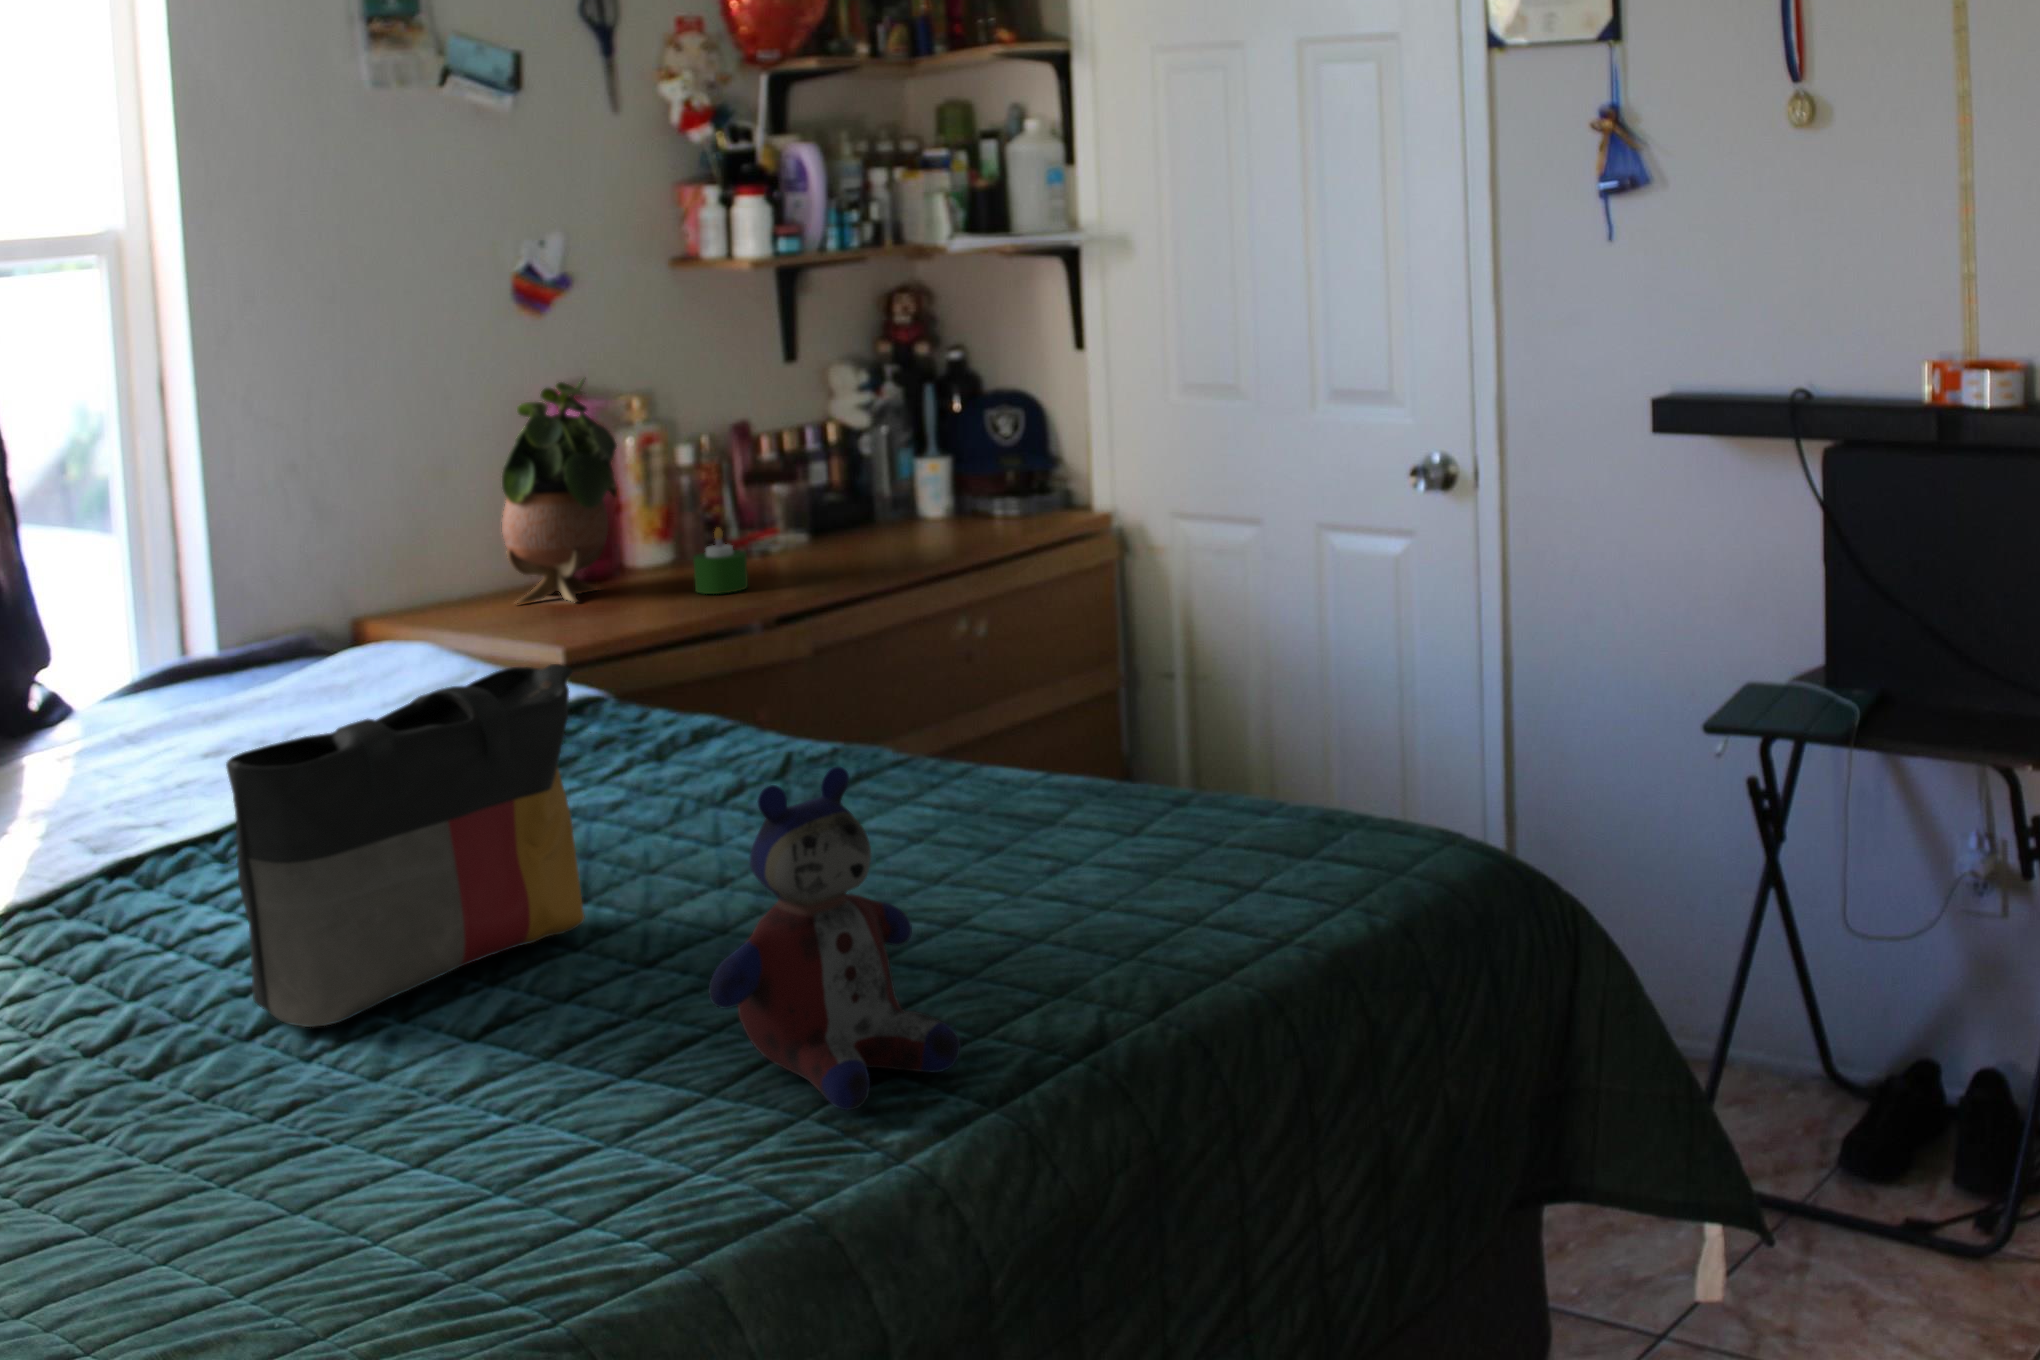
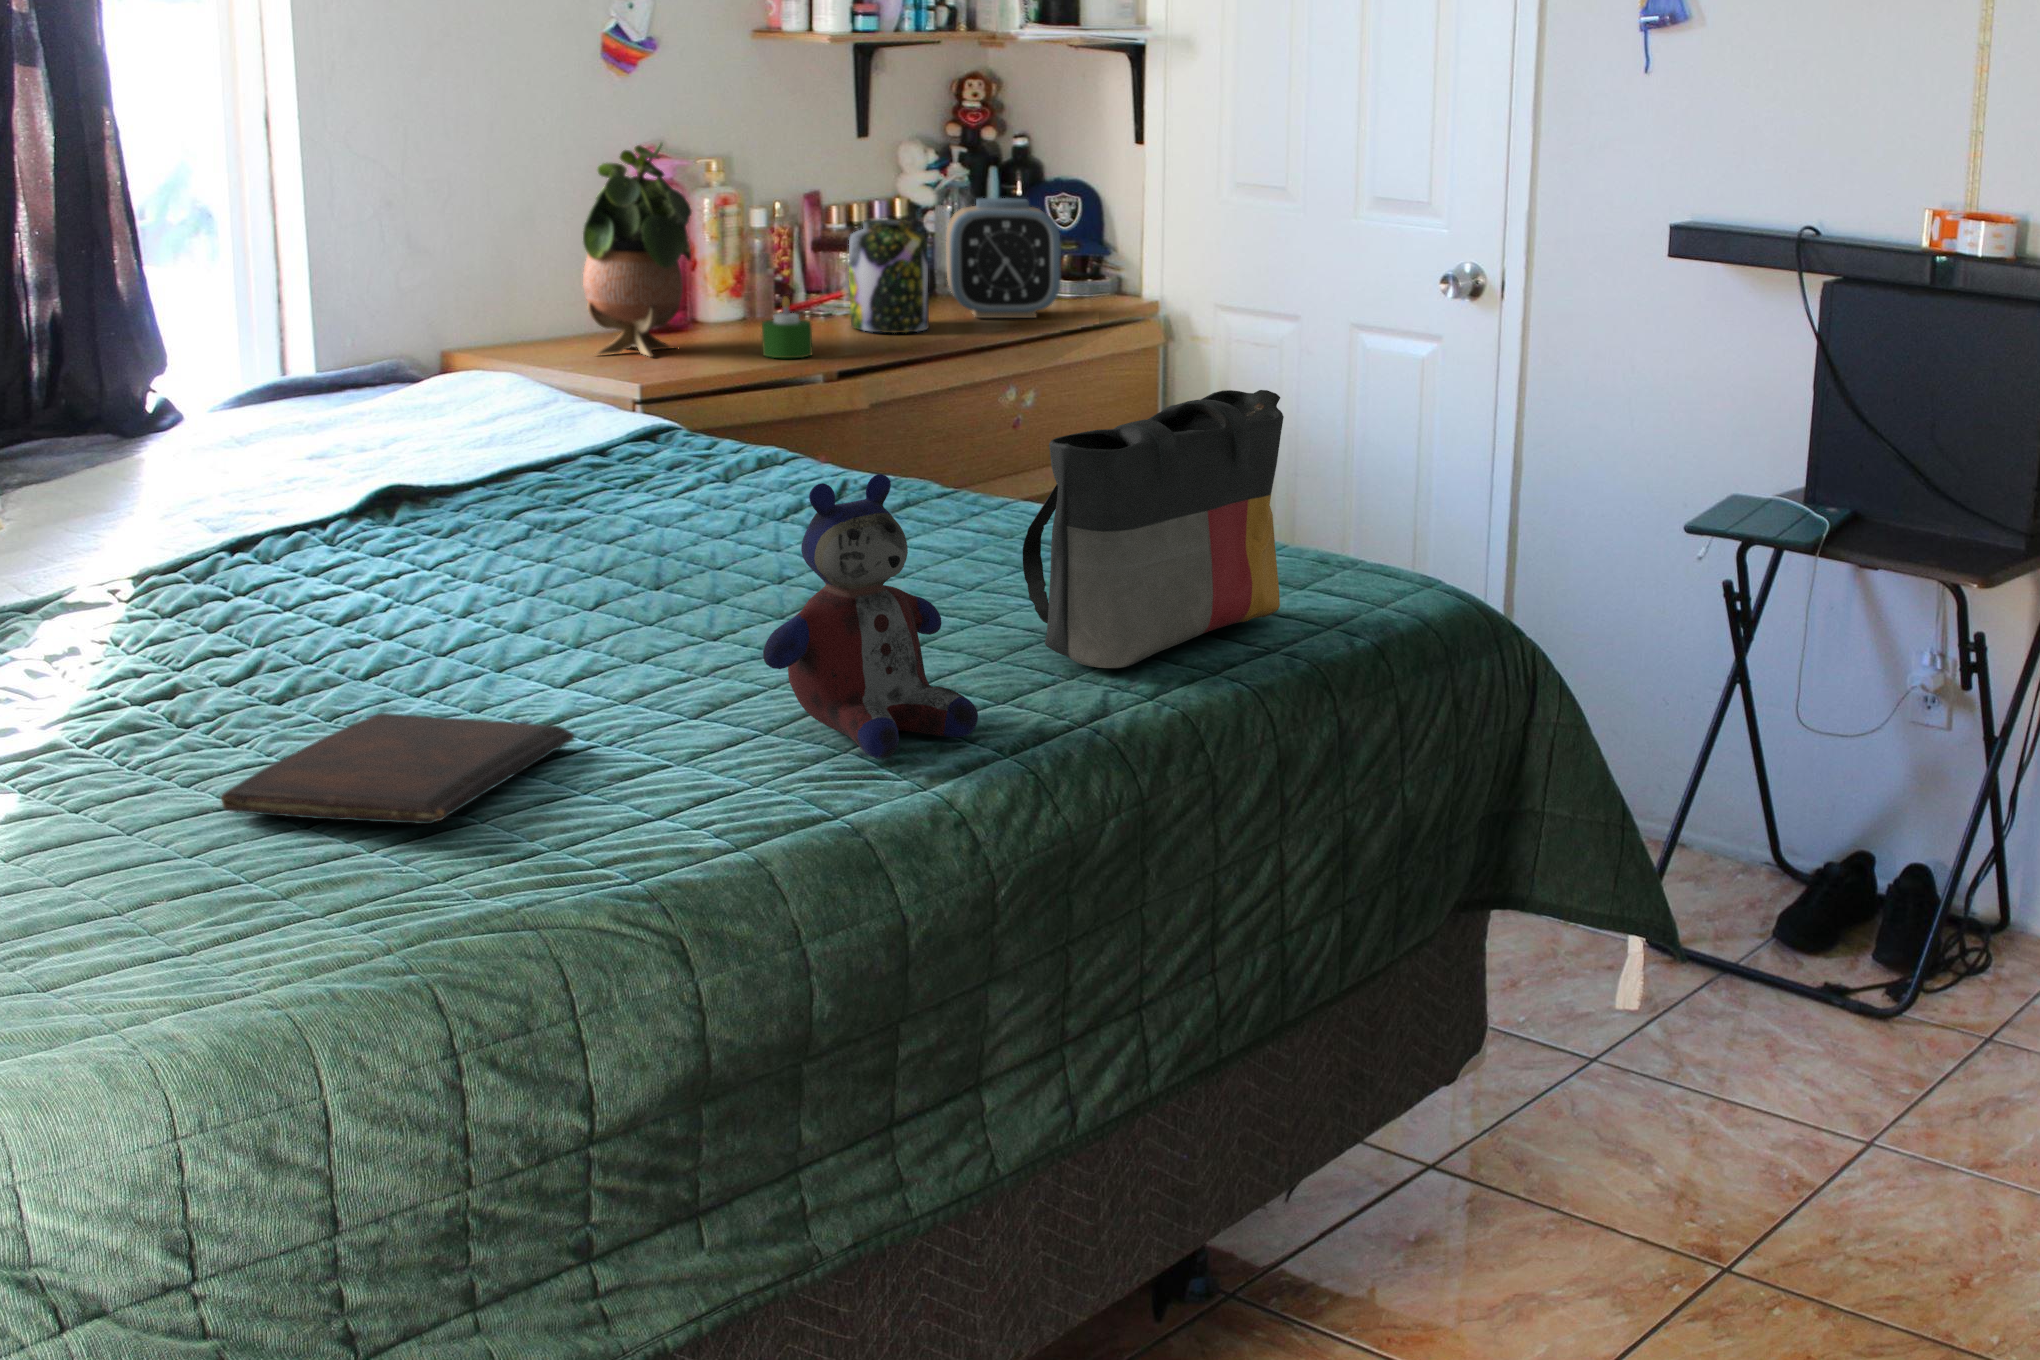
alarm clock: none [885,402,1007,530] -> present [946,198,1061,318]
jar: none [784,435,871,555] -> present [849,219,929,333]
tote bag: present [226,664,585,1027] -> present [1023,390,1284,668]
book: none [64,1094,489,1254] -> present [221,713,574,824]

